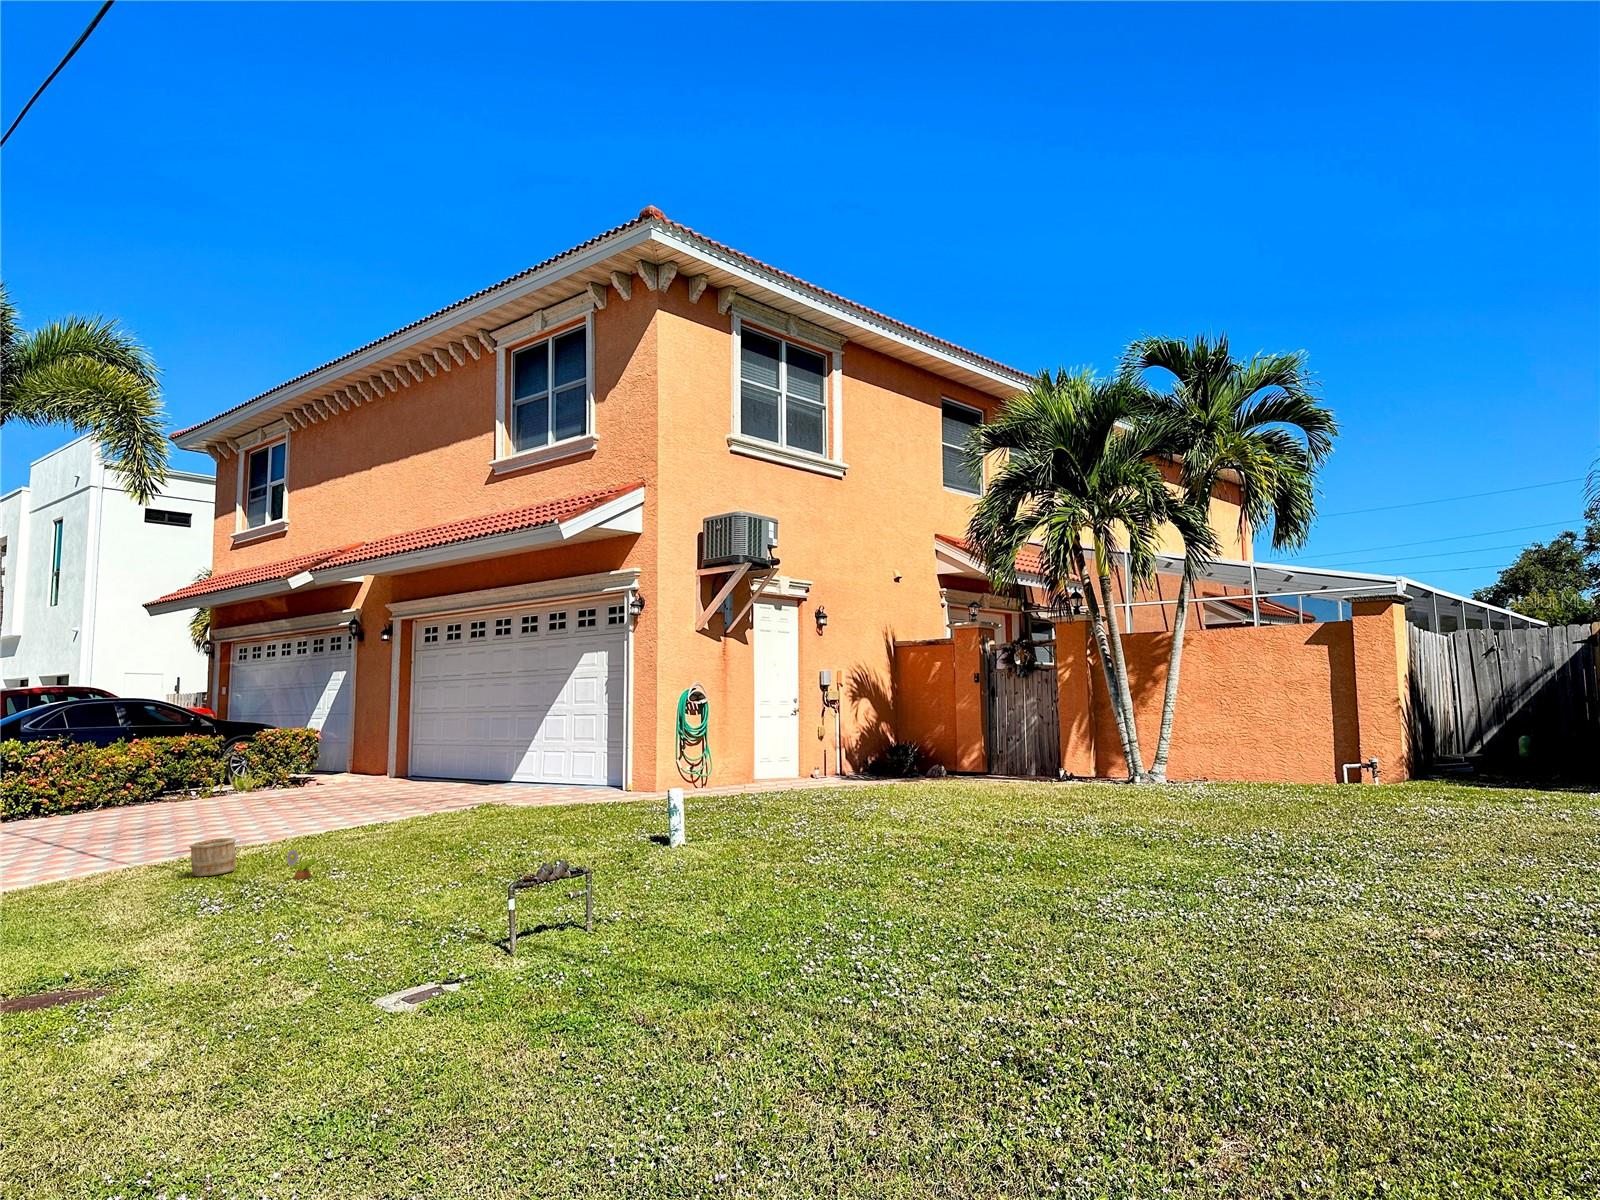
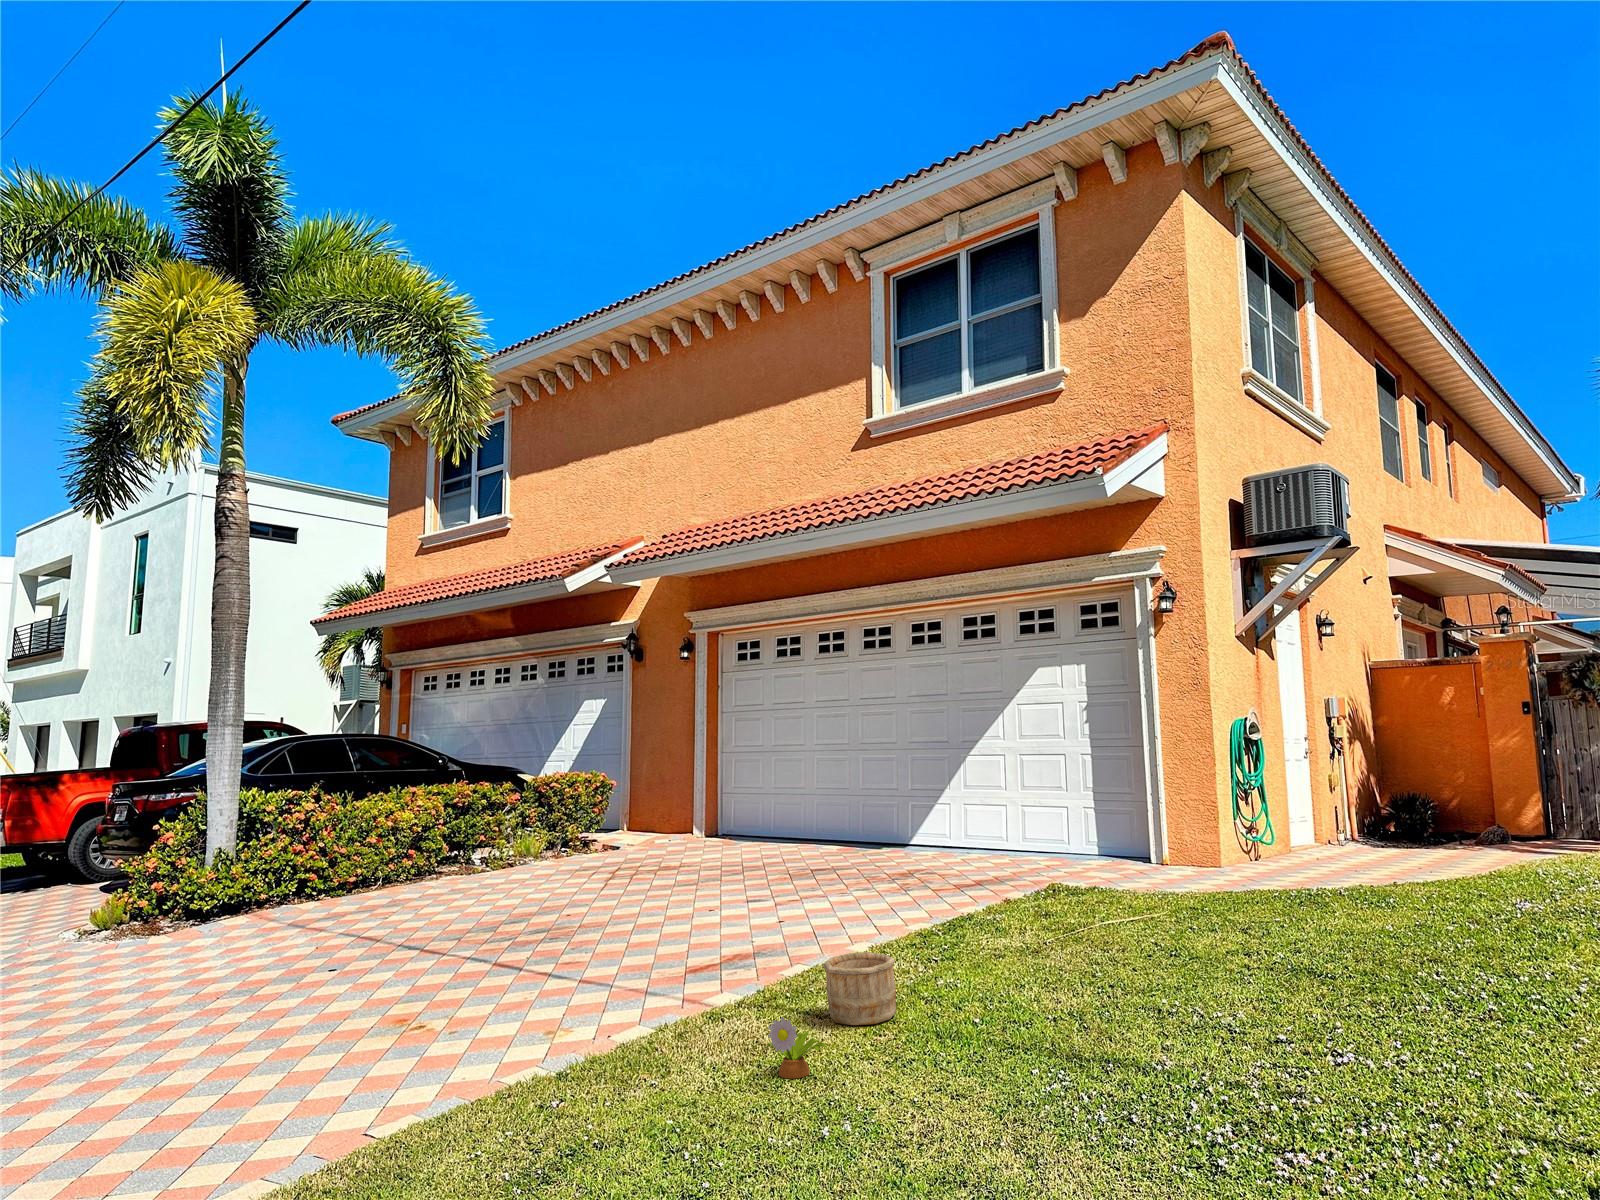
decorative plant: present [287,849,318,879] -> present [764,1017,827,1079]

